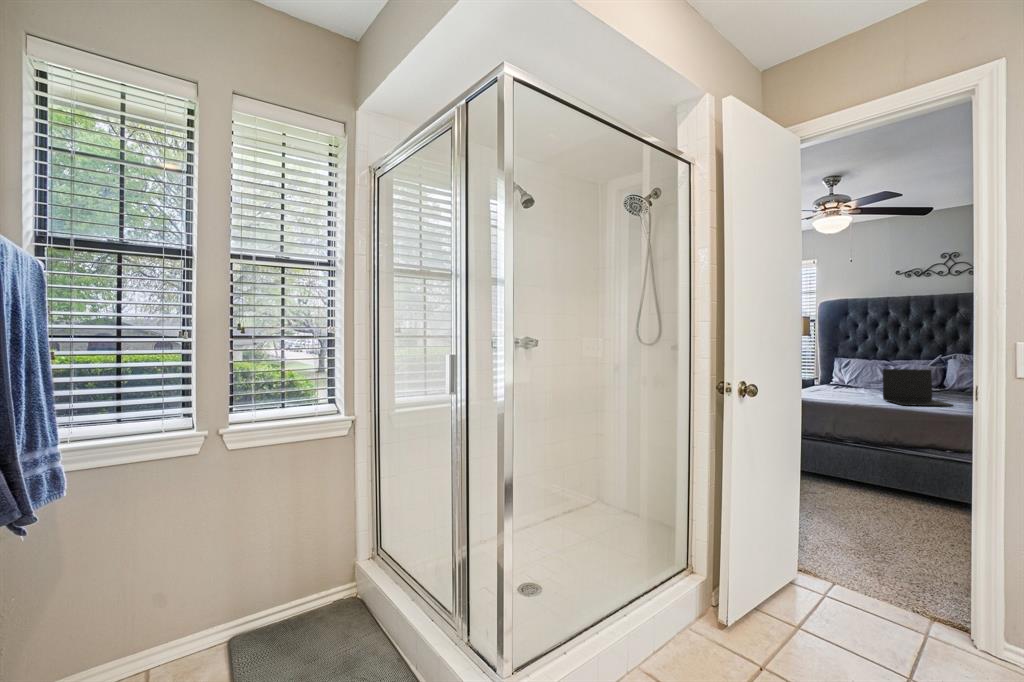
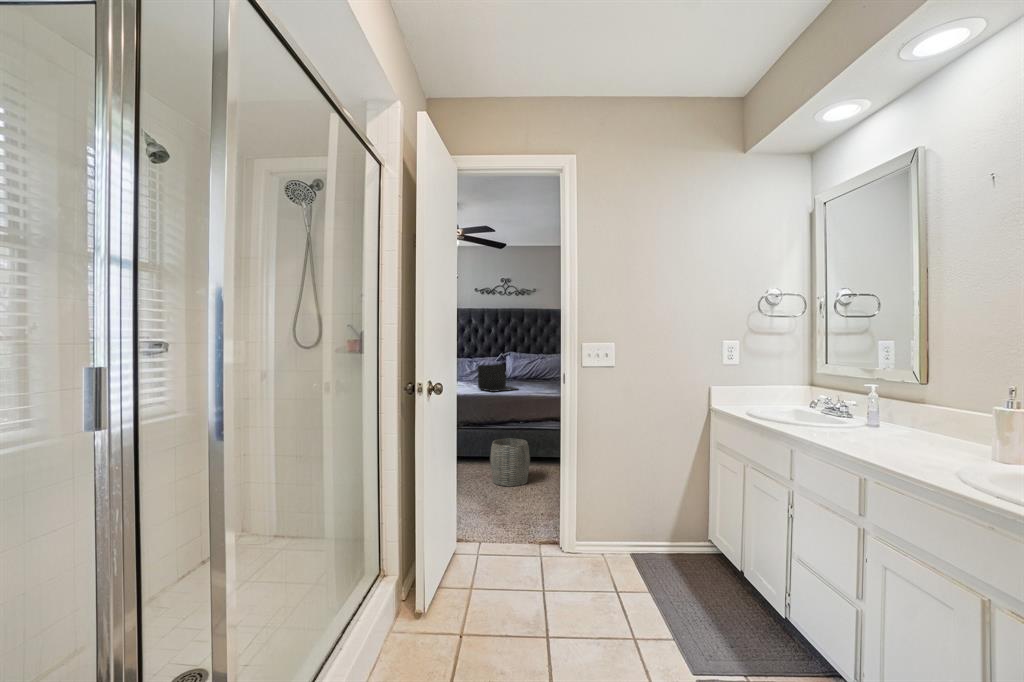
woven basket: none [882,468,950,536] -> present [490,439,530,486]

